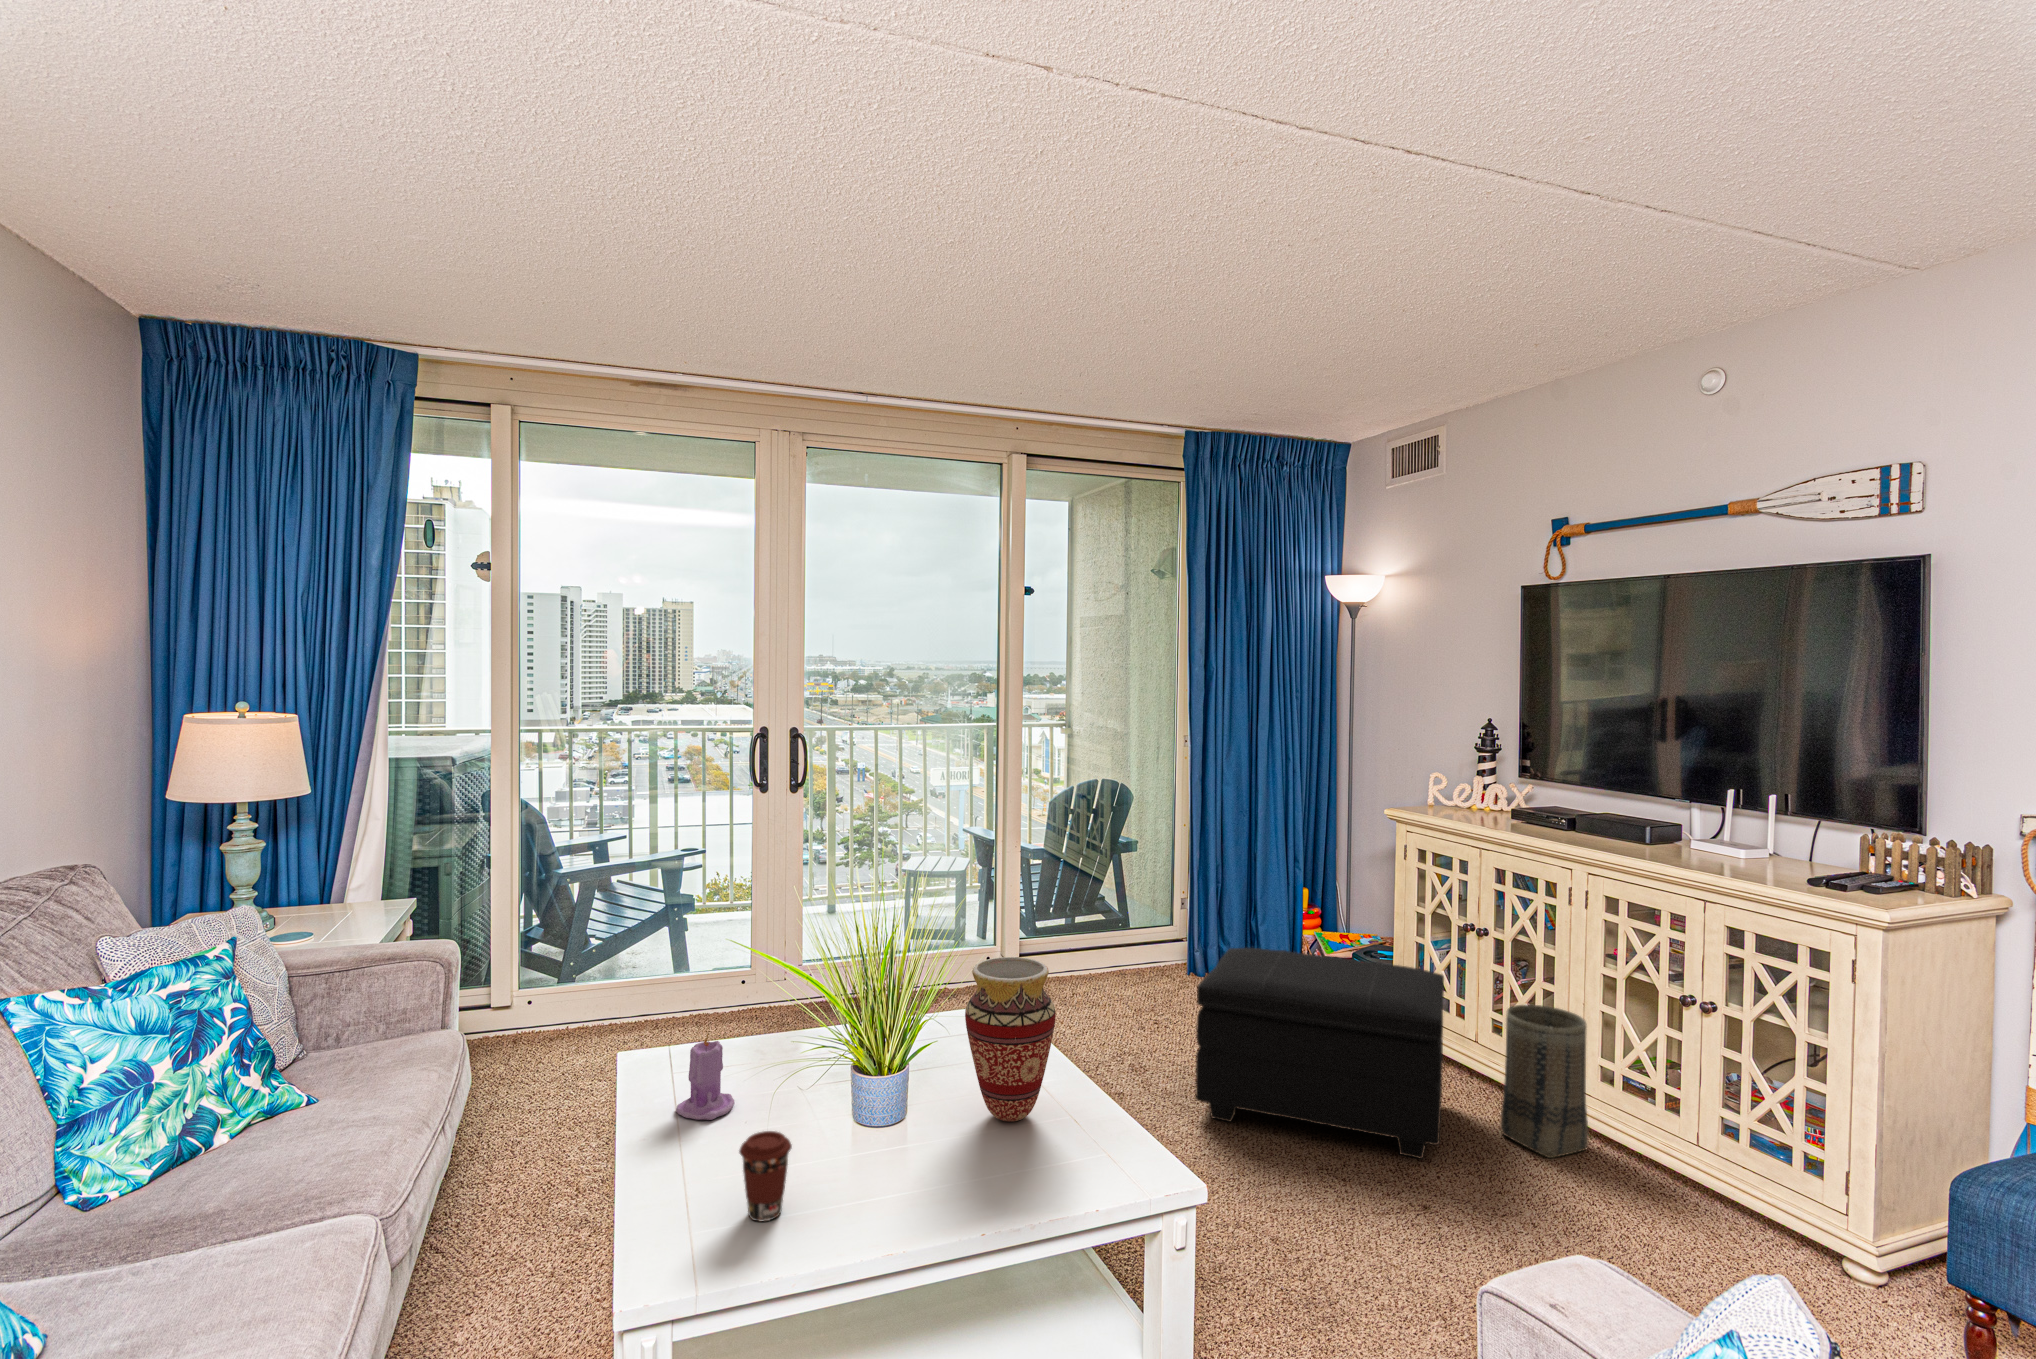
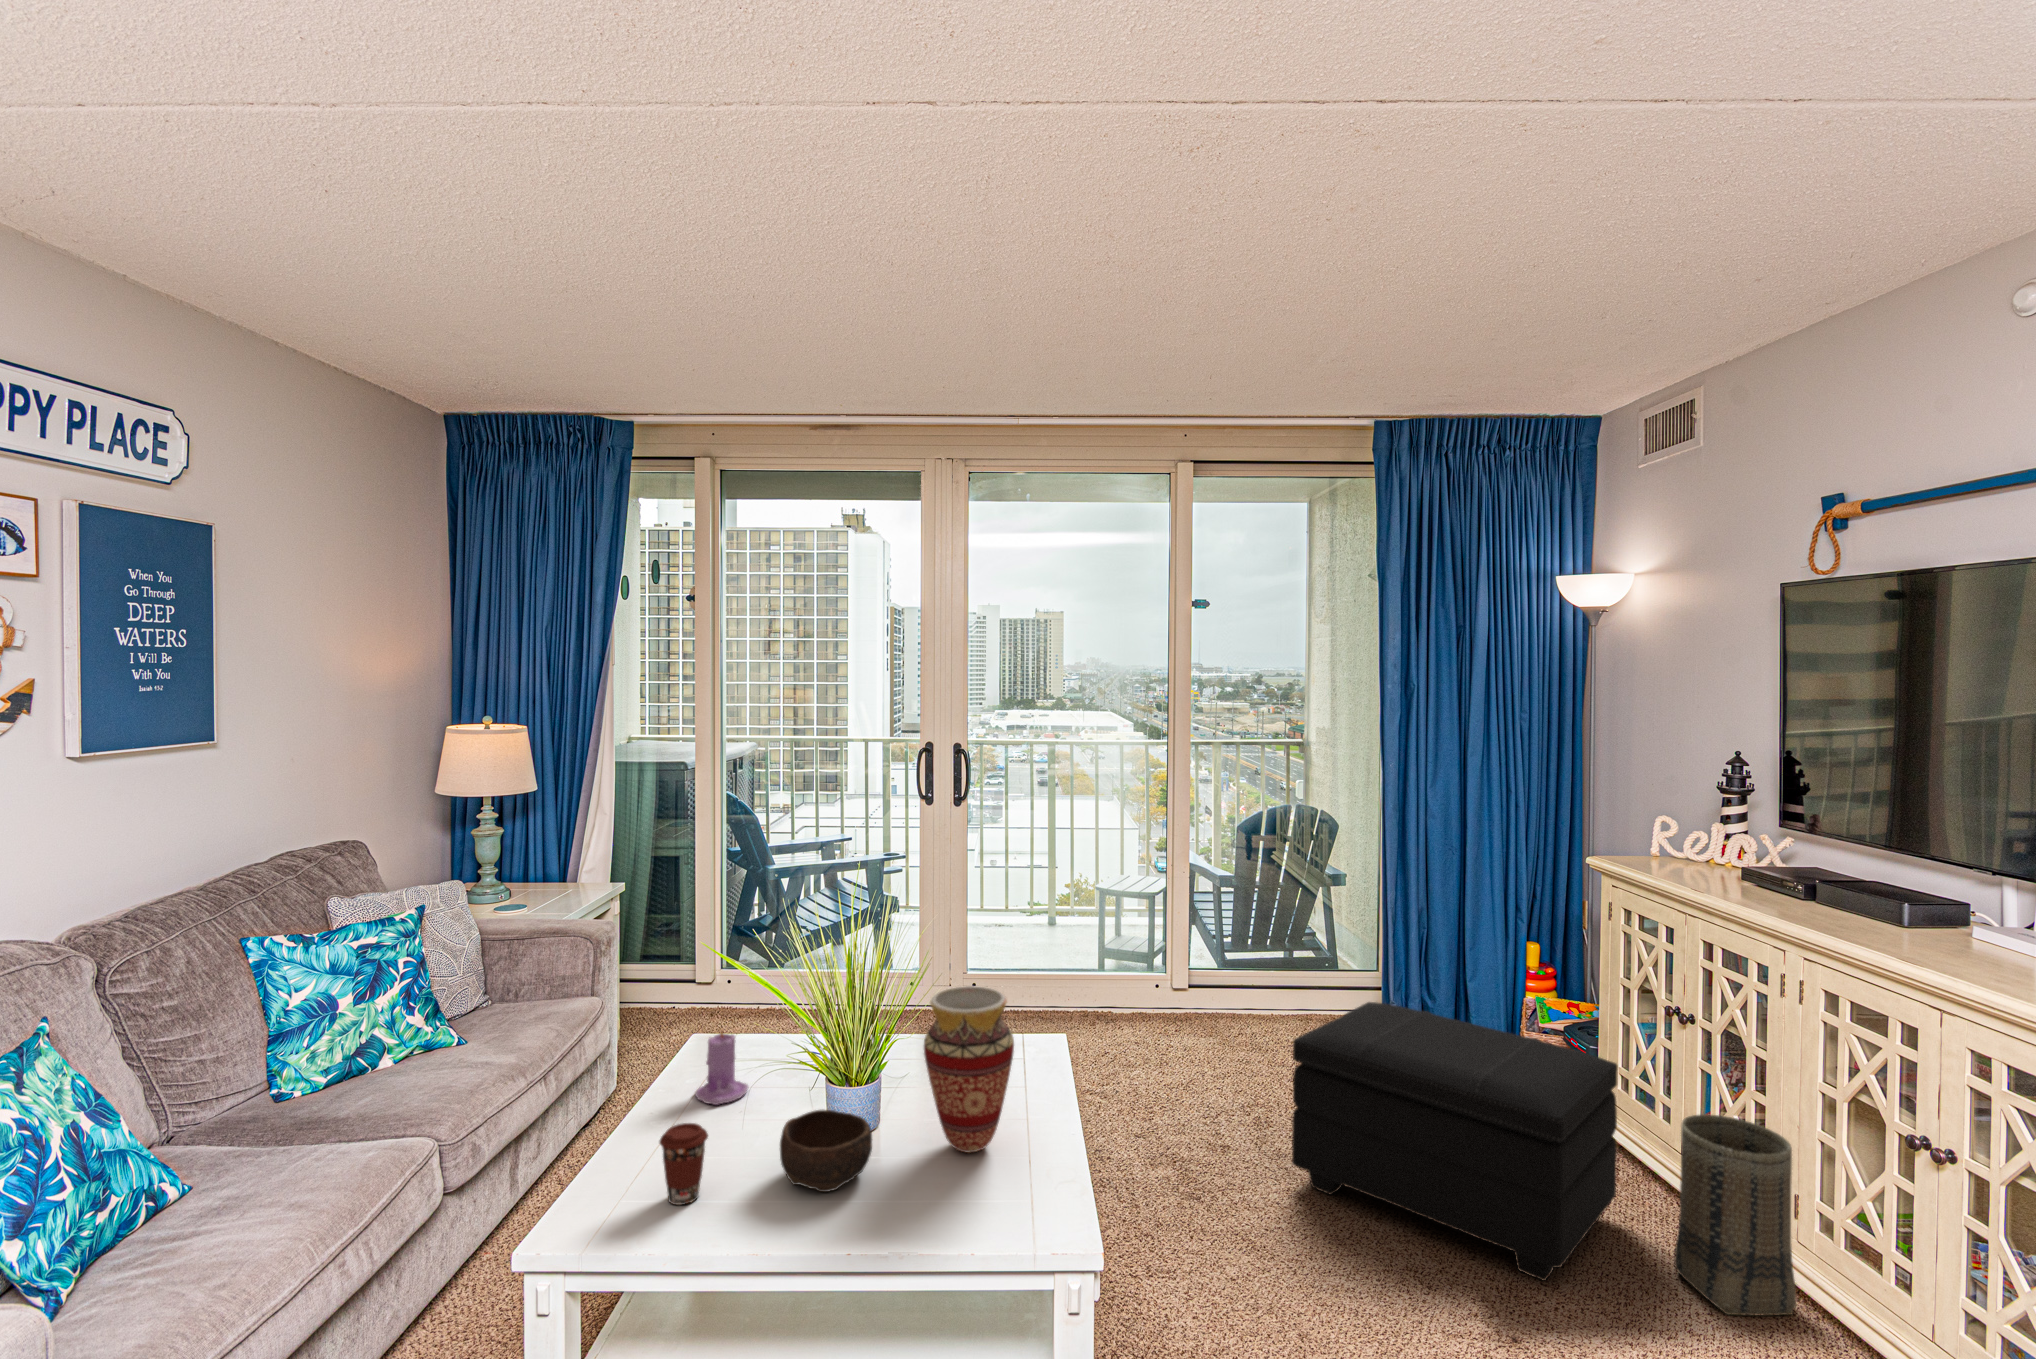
bowl: none [850,1099,944,1181] -> present [780,1110,872,1192]

